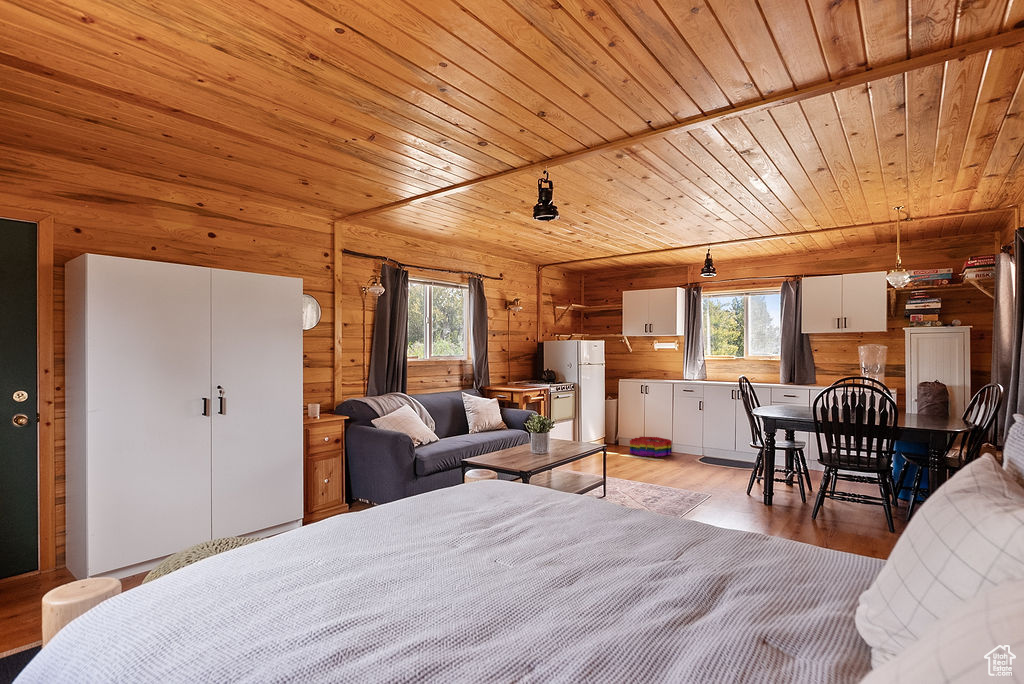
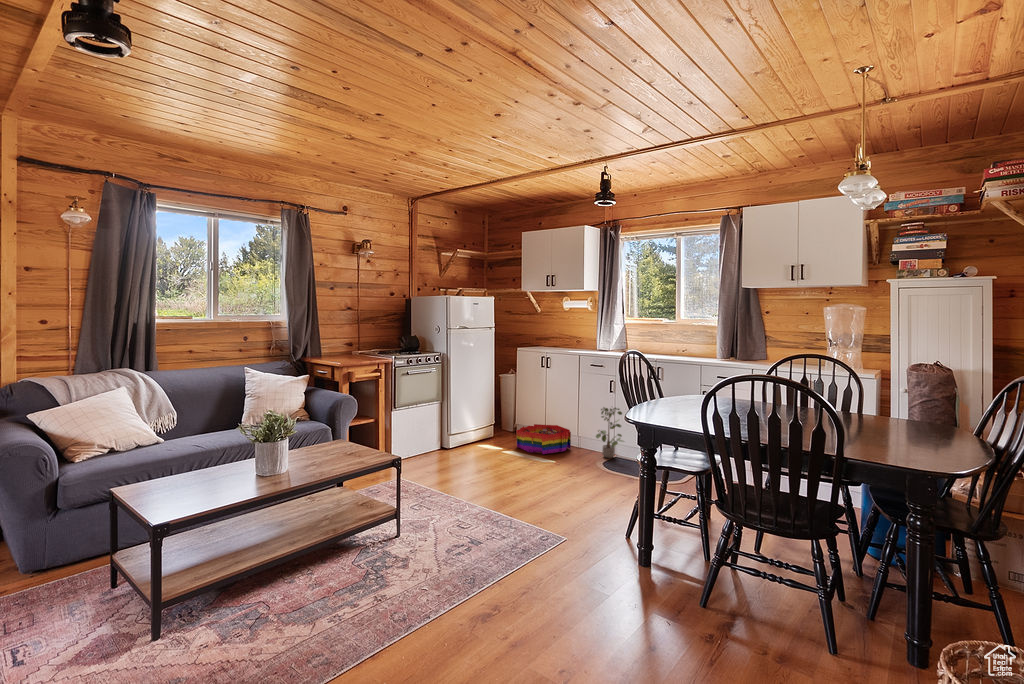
potted plant: none [694,420,719,459] -> present [596,408,624,458]

